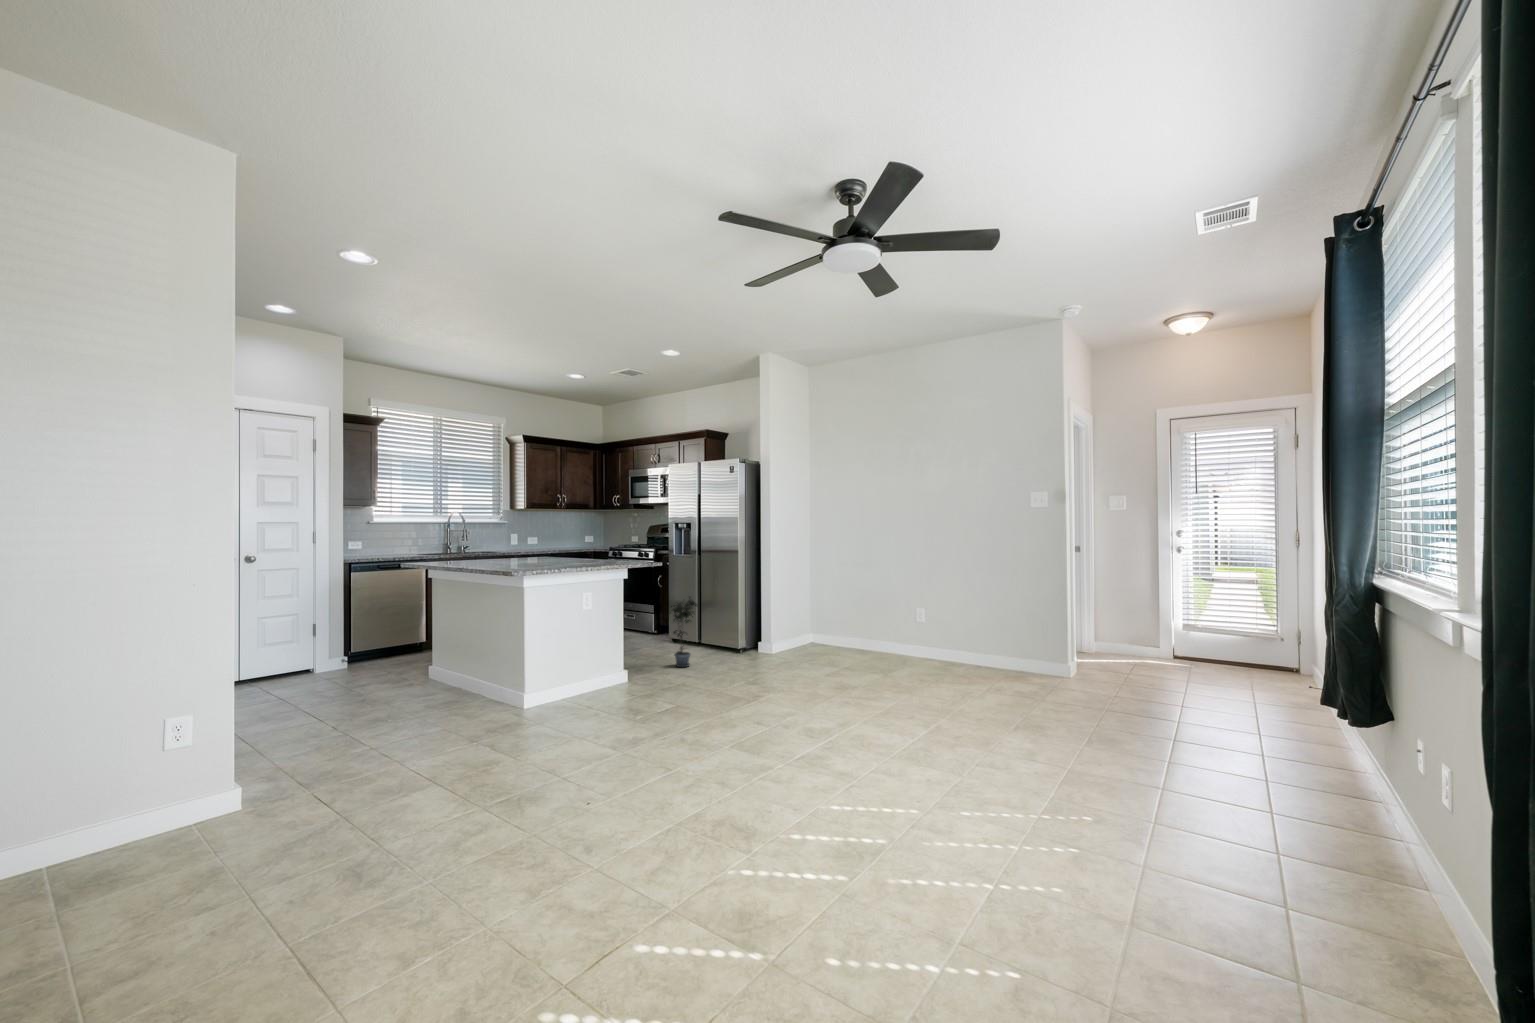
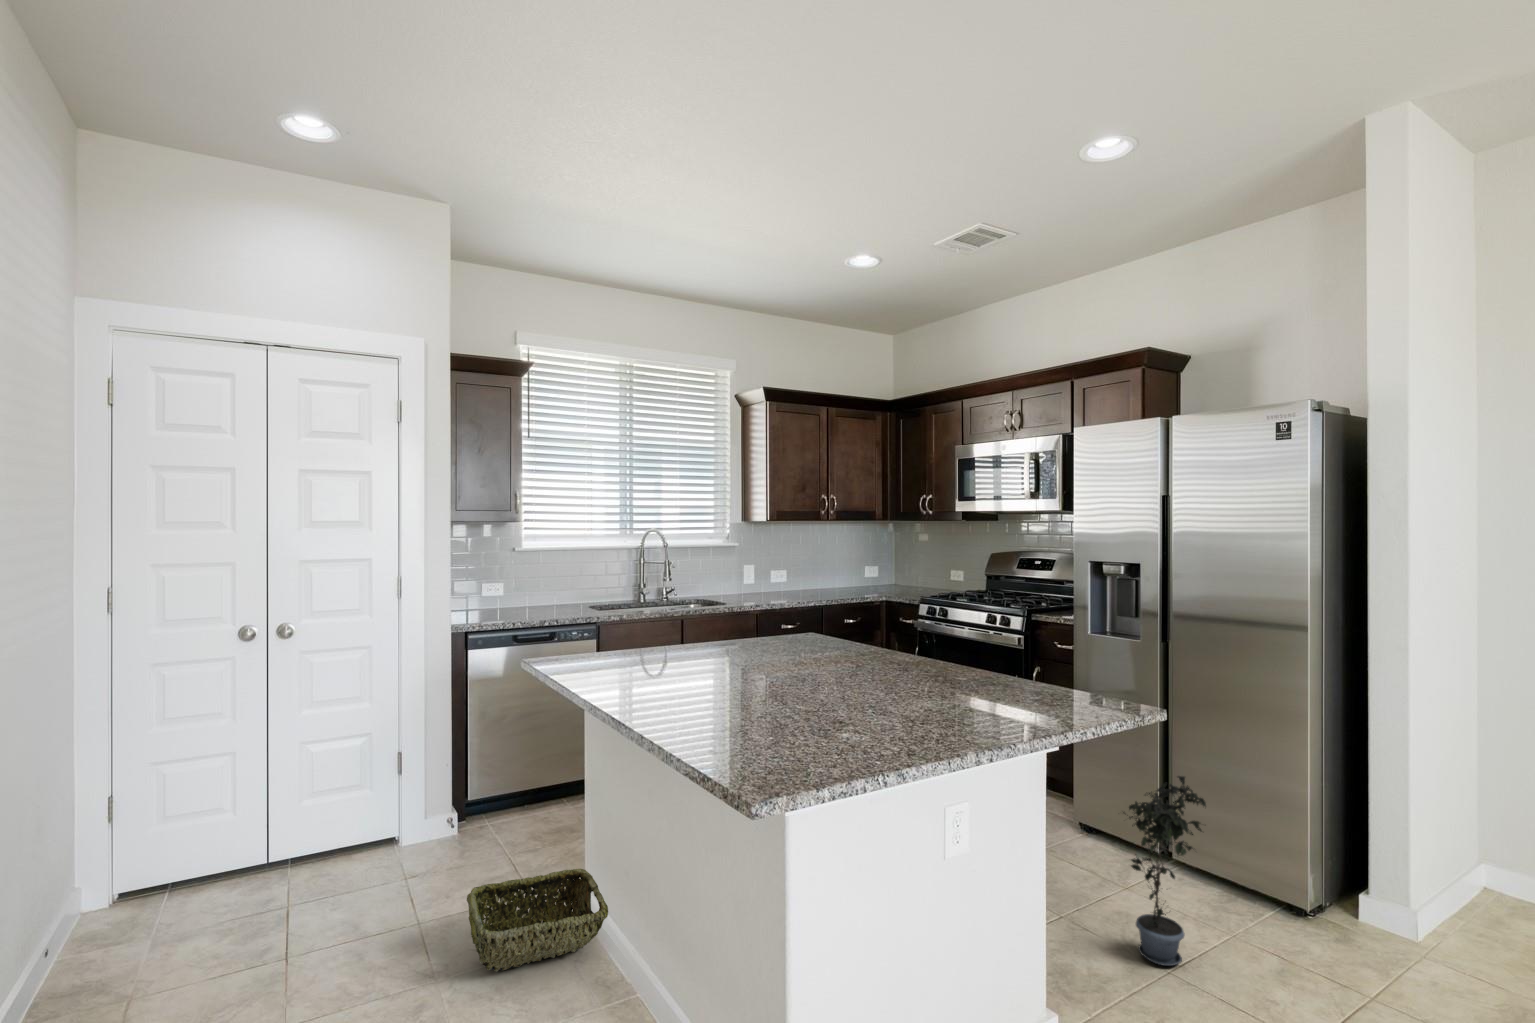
woven basket: none [379,657,449,693] -> present [467,869,608,972]

